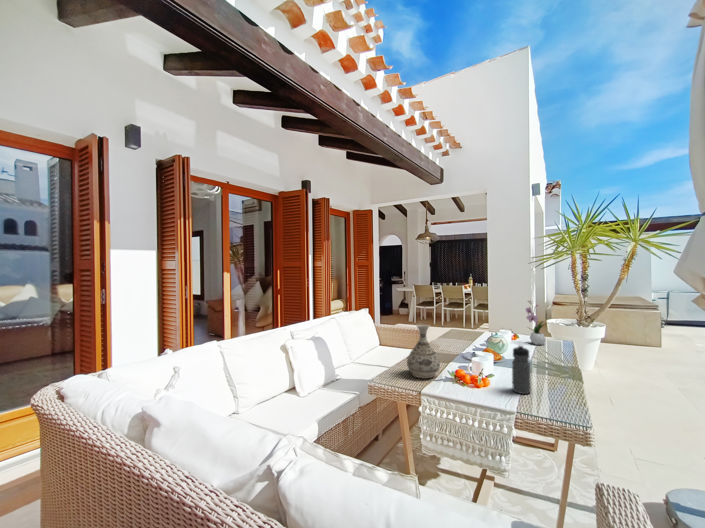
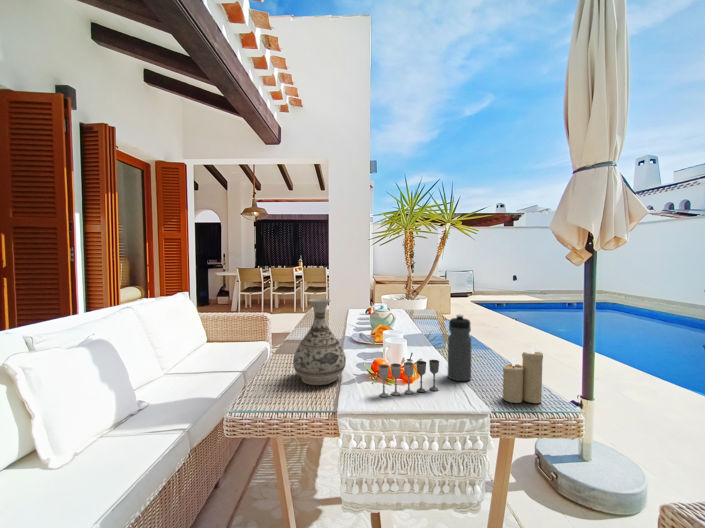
flower arrangement: present [526,301,546,345] -> none [405,268,428,319]
wine glass: none [452,371,497,395] -> present [379,360,439,397]
candle: none [539,374,570,416] -> present [503,345,543,403]

